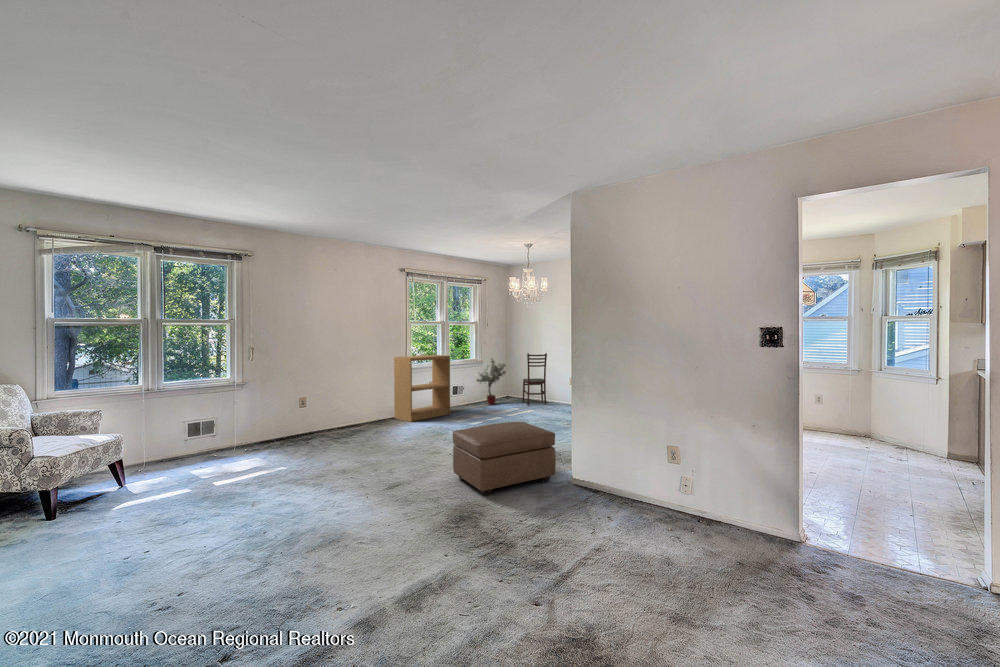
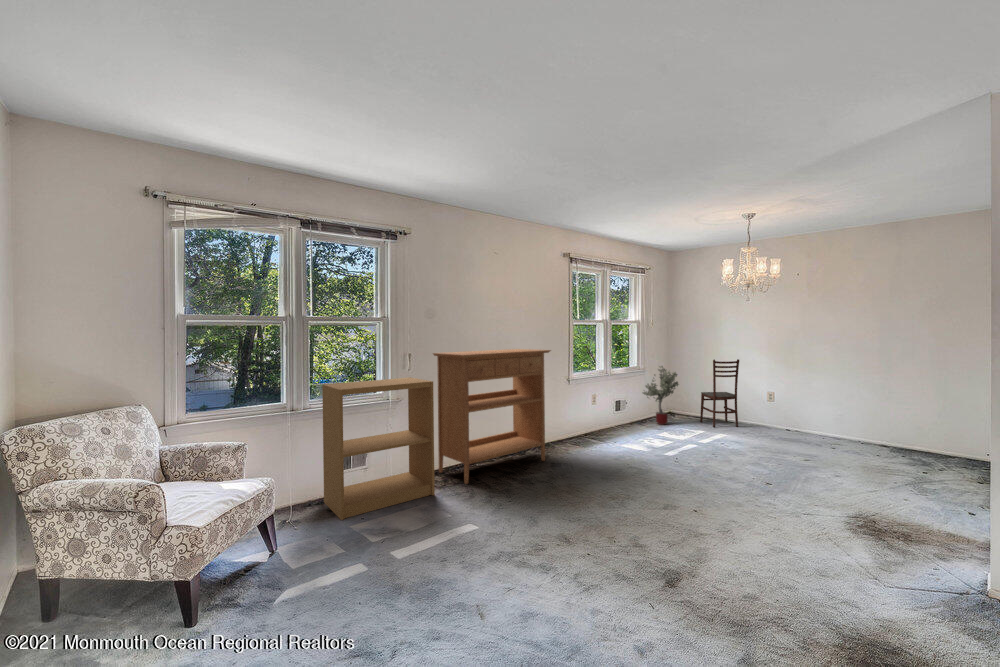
console table: none [276,345,378,445] -> present [433,349,551,484]
bookshelf: present [394,355,450,422] -> present [322,377,435,520]
ottoman: present [453,422,556,495] -> none [762,473,968,622]

